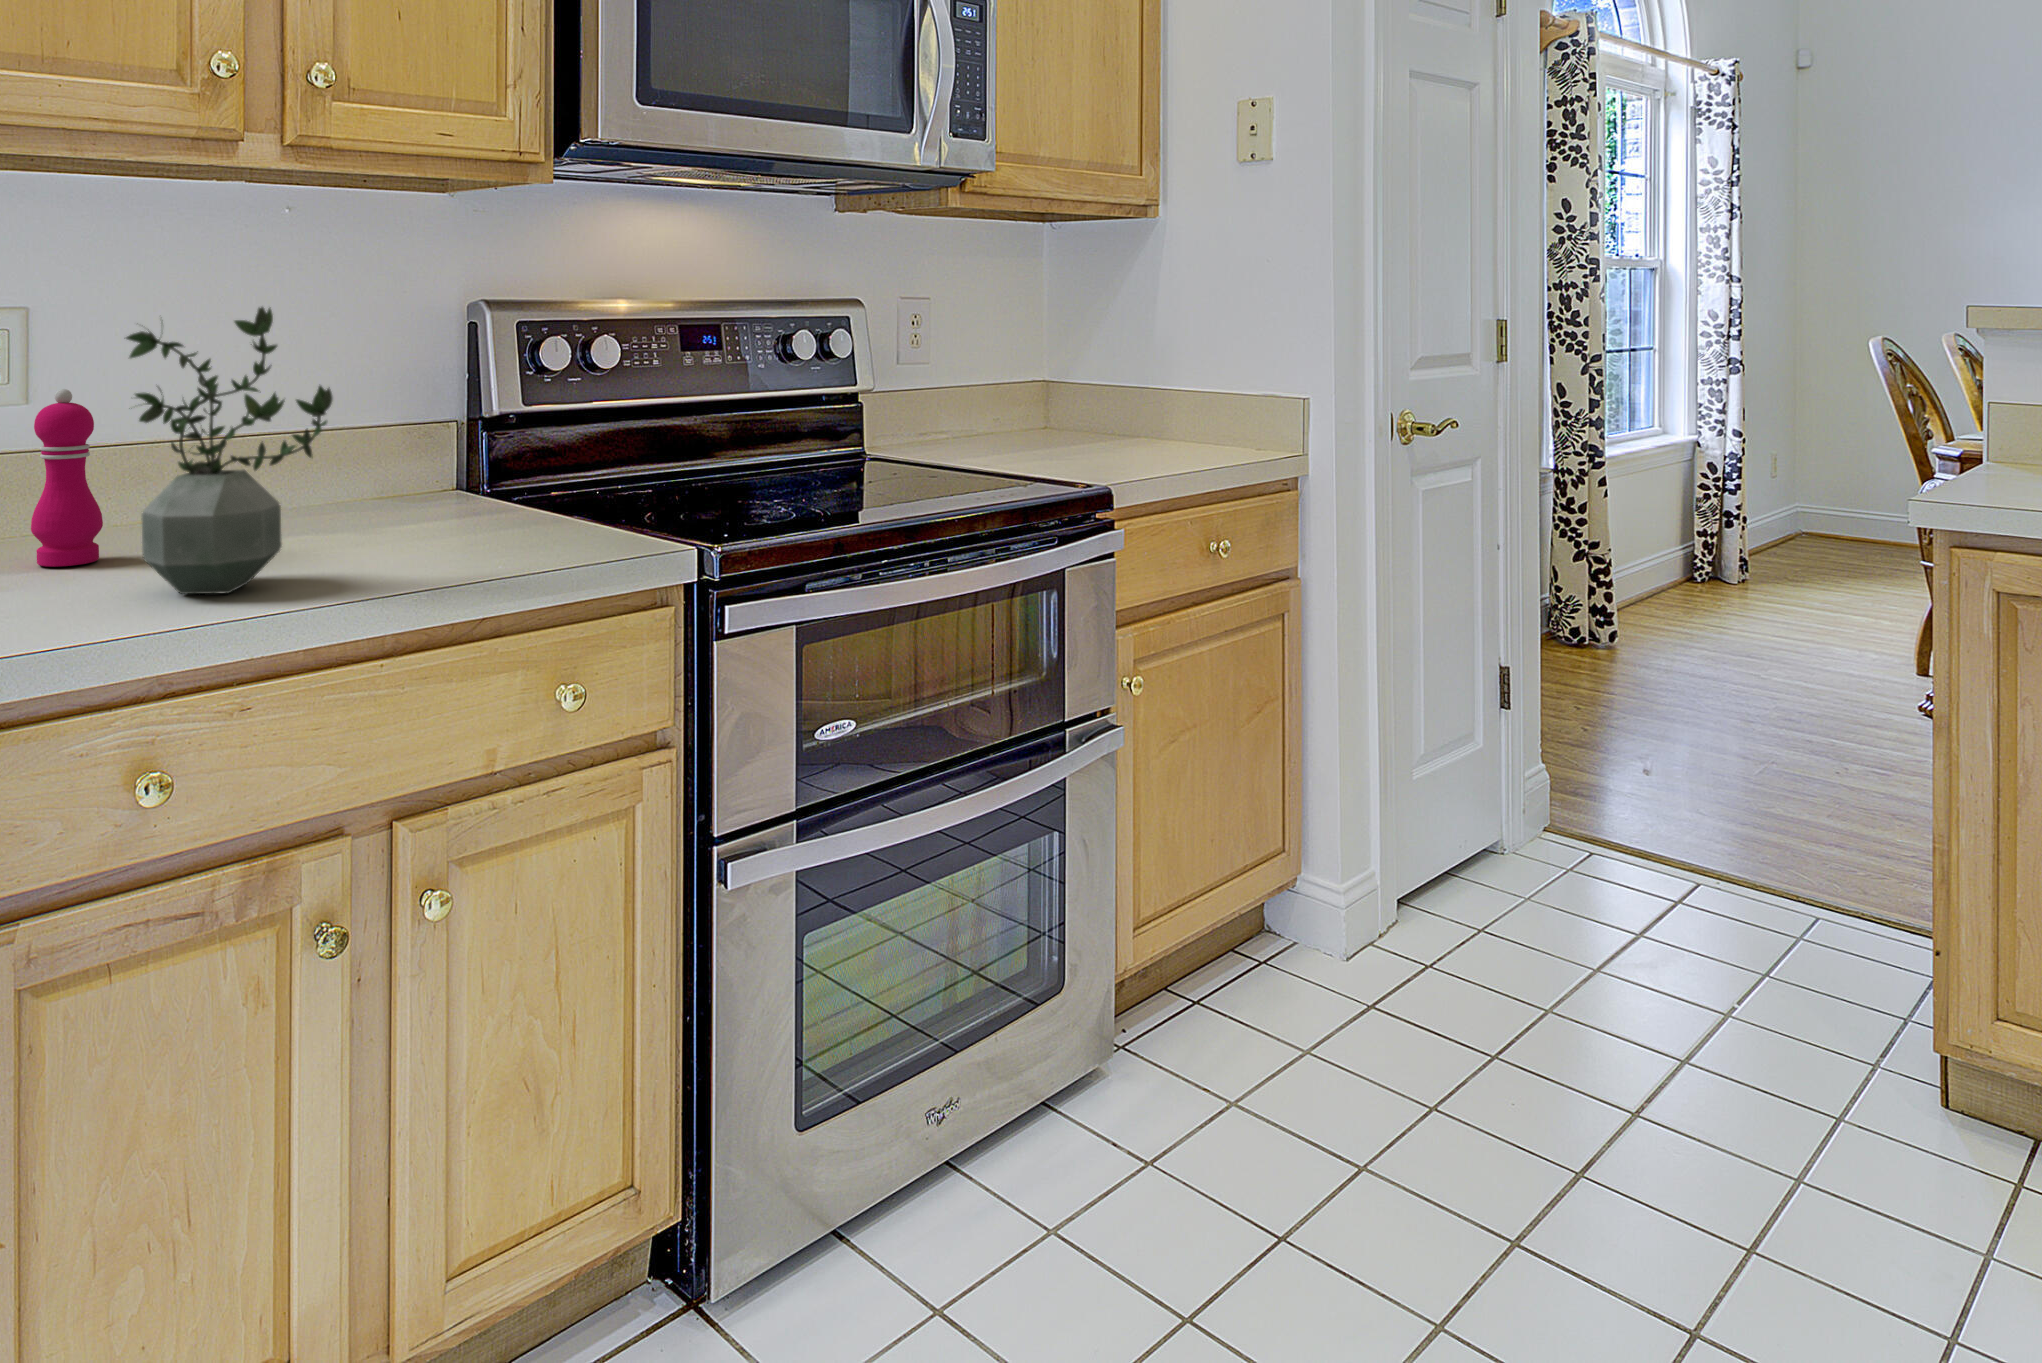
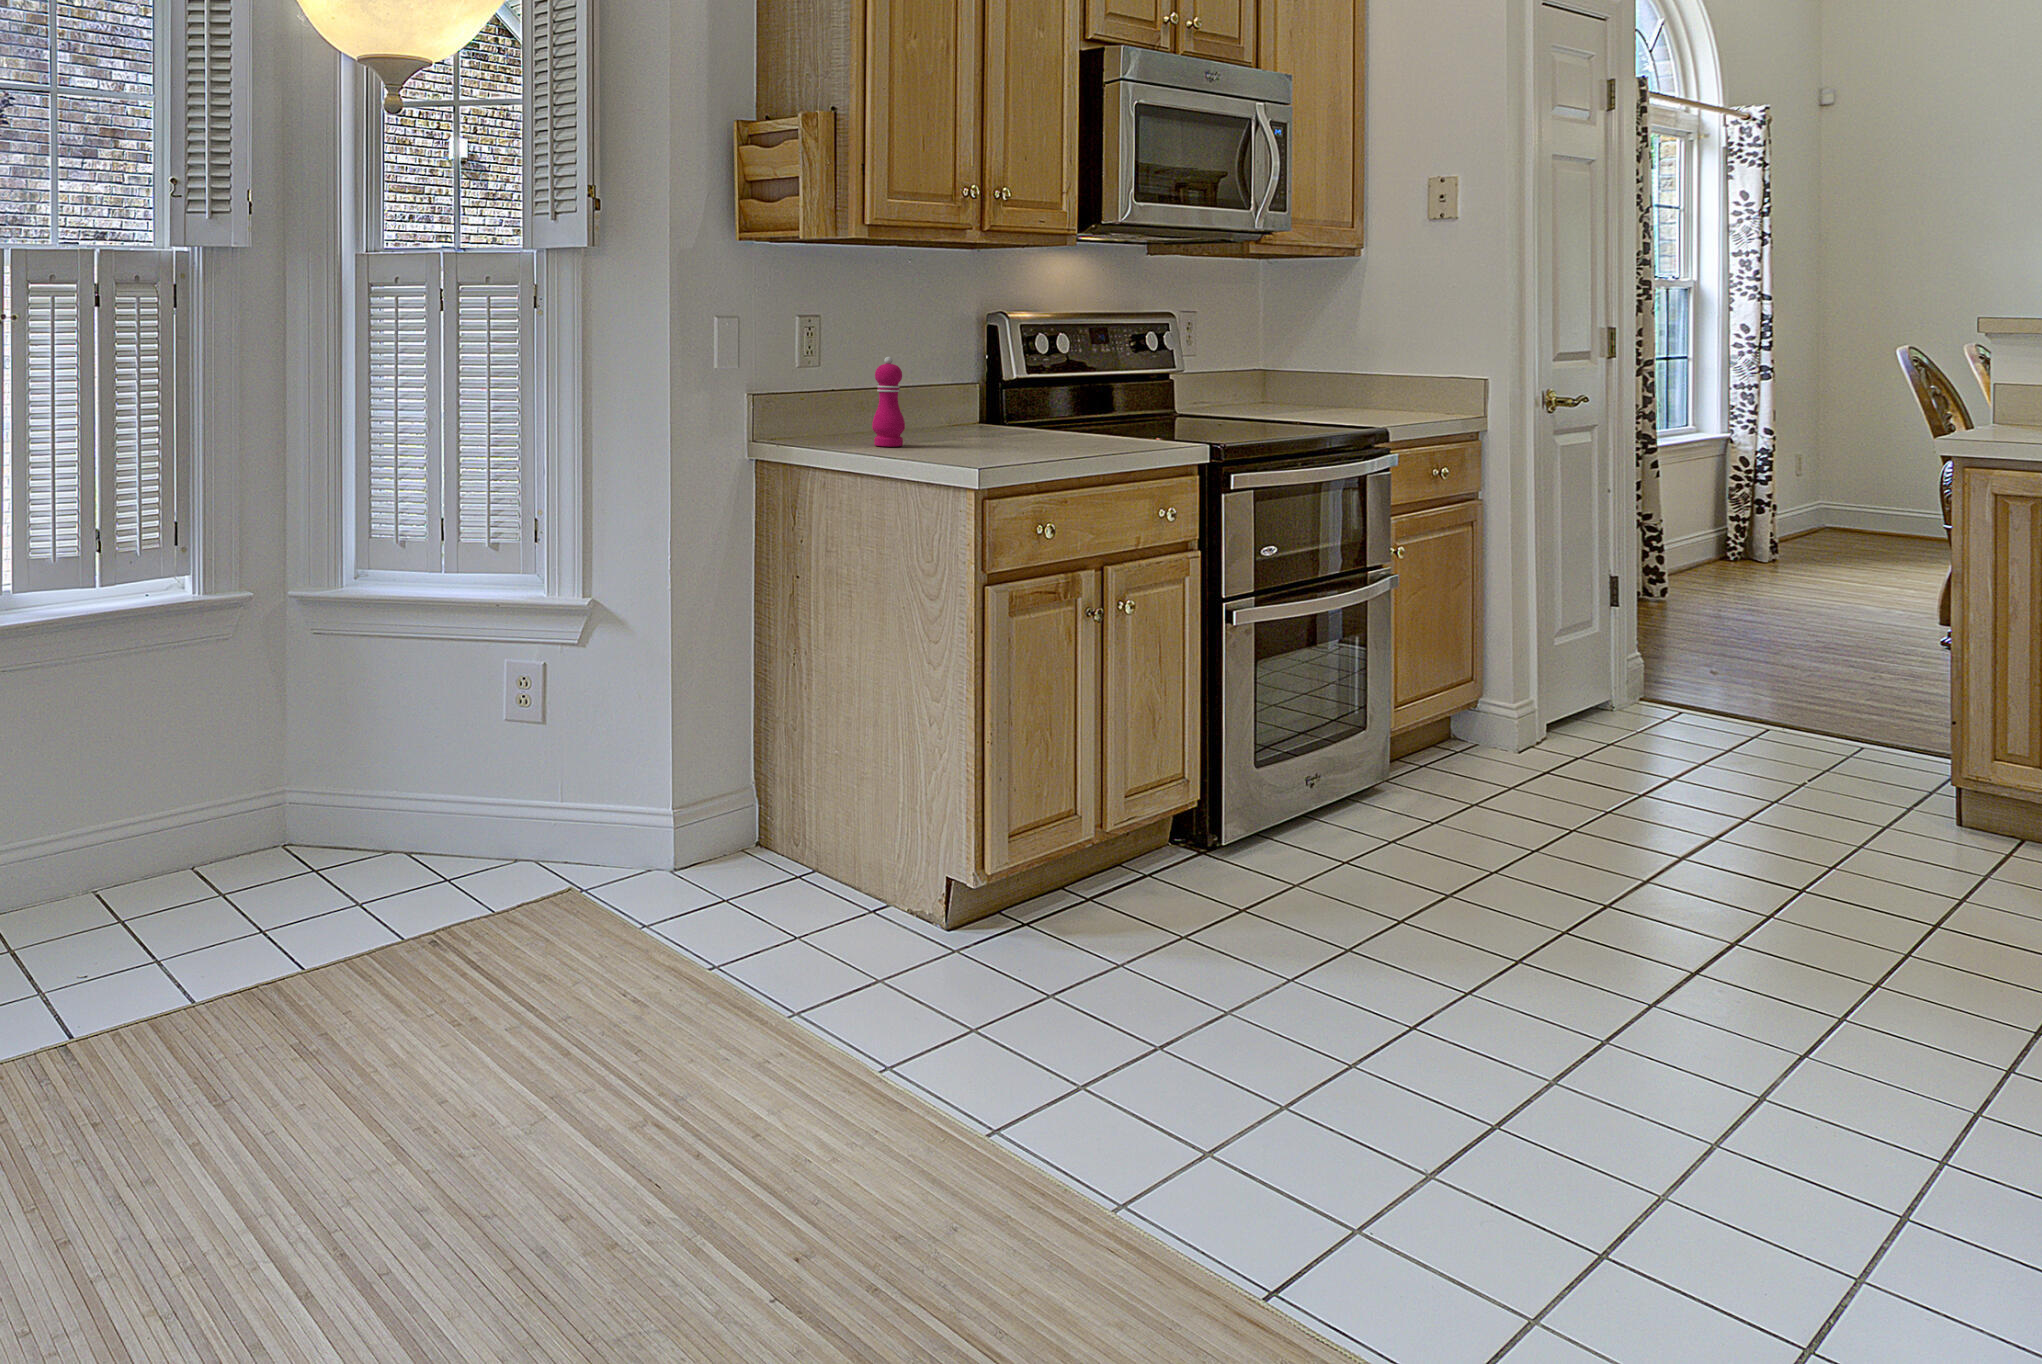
potted plant: present [126,307,333,594] -> none [969,314,1059,455]

